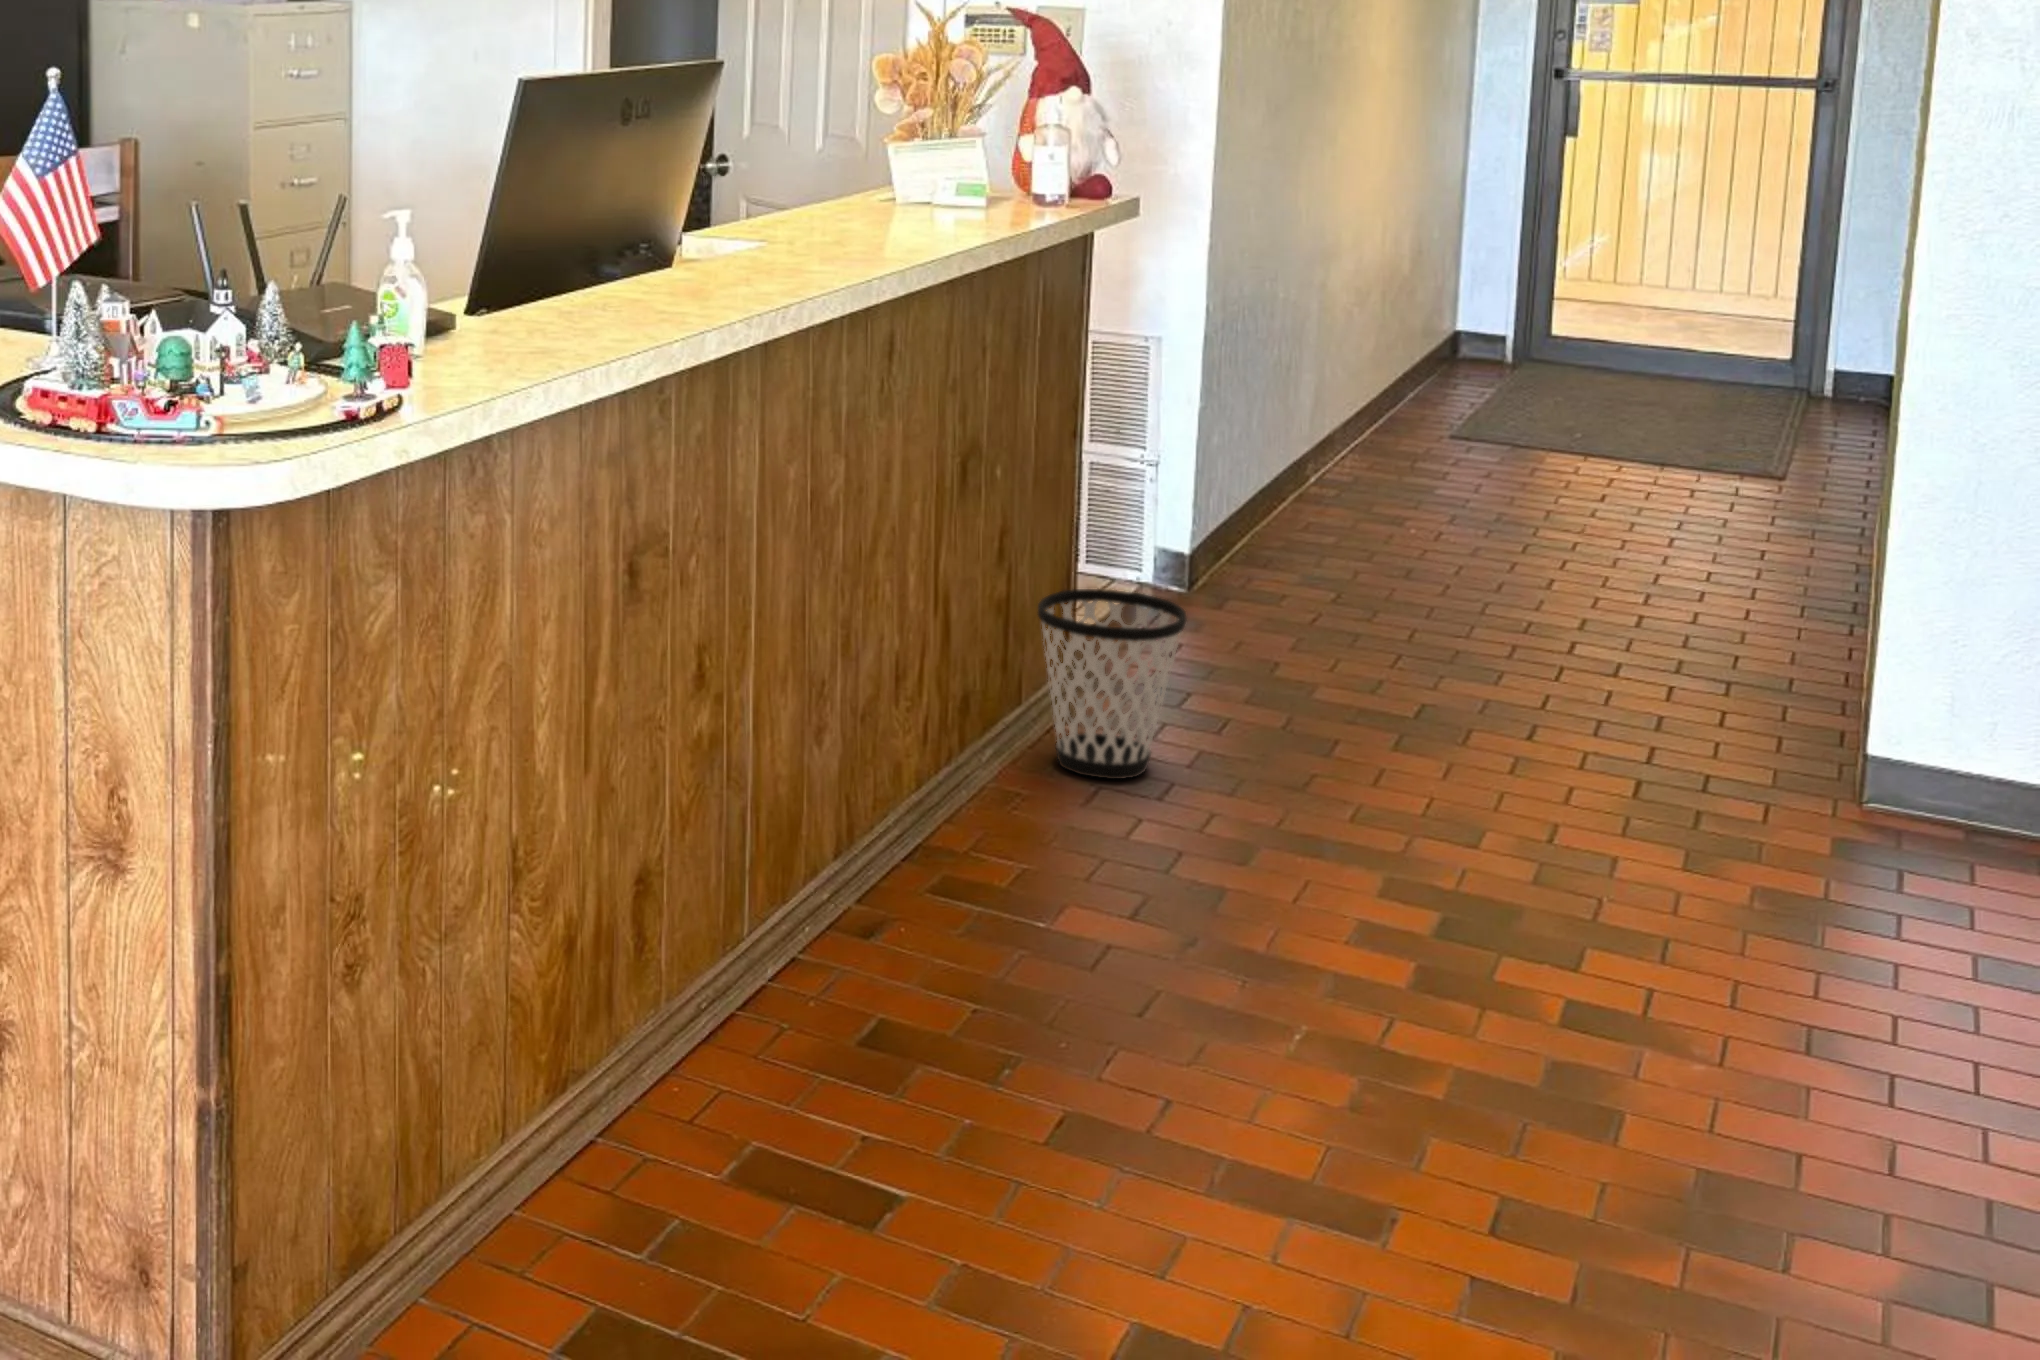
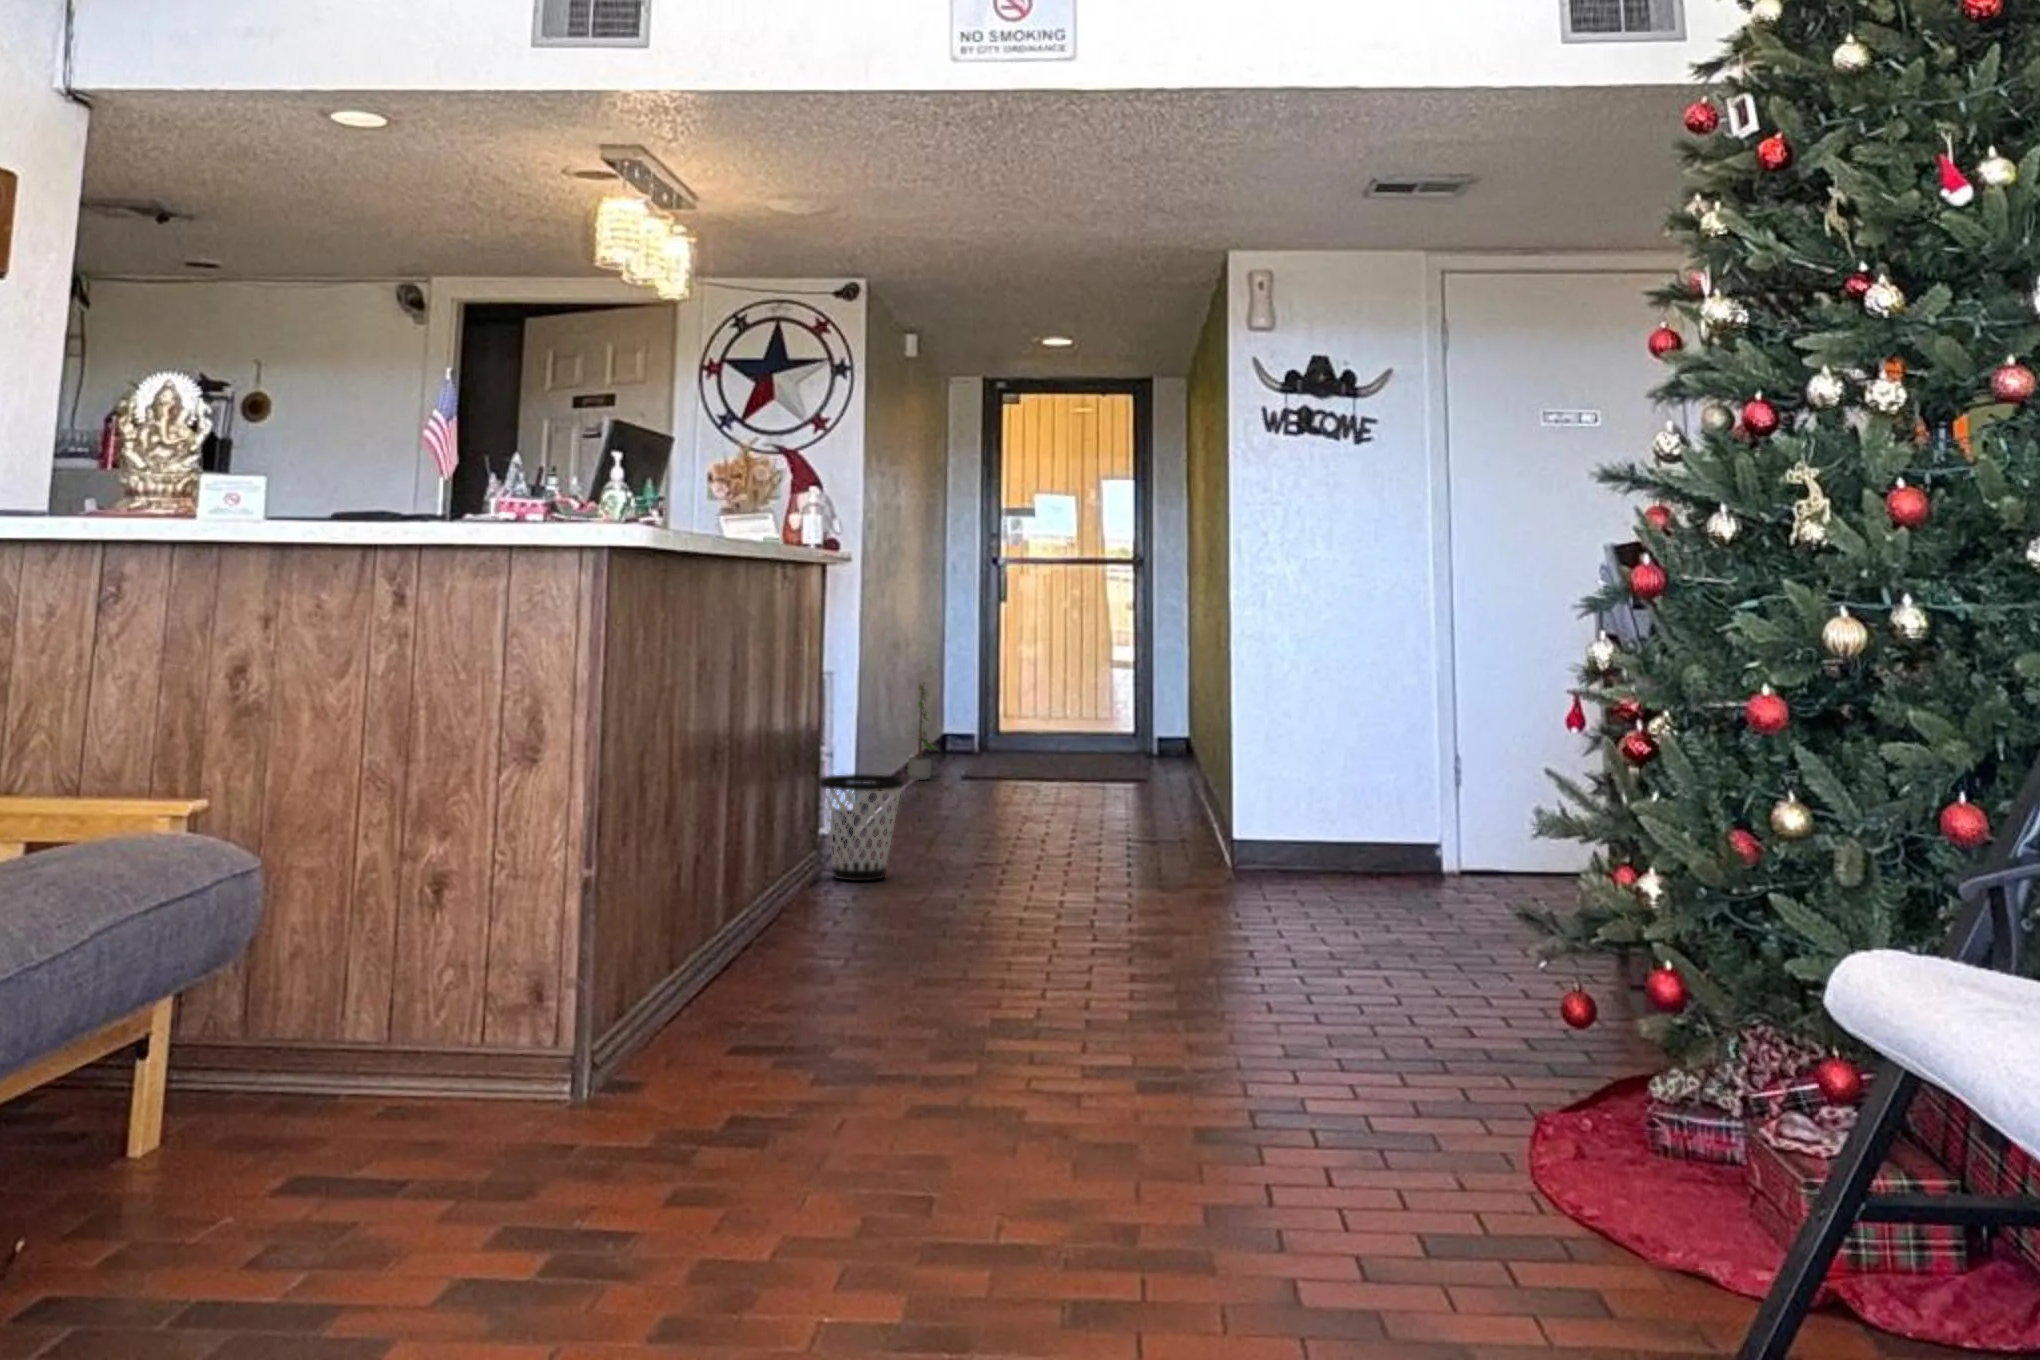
potted plant: none [1325,319,1392,483] -> present [908,682,937,780]

